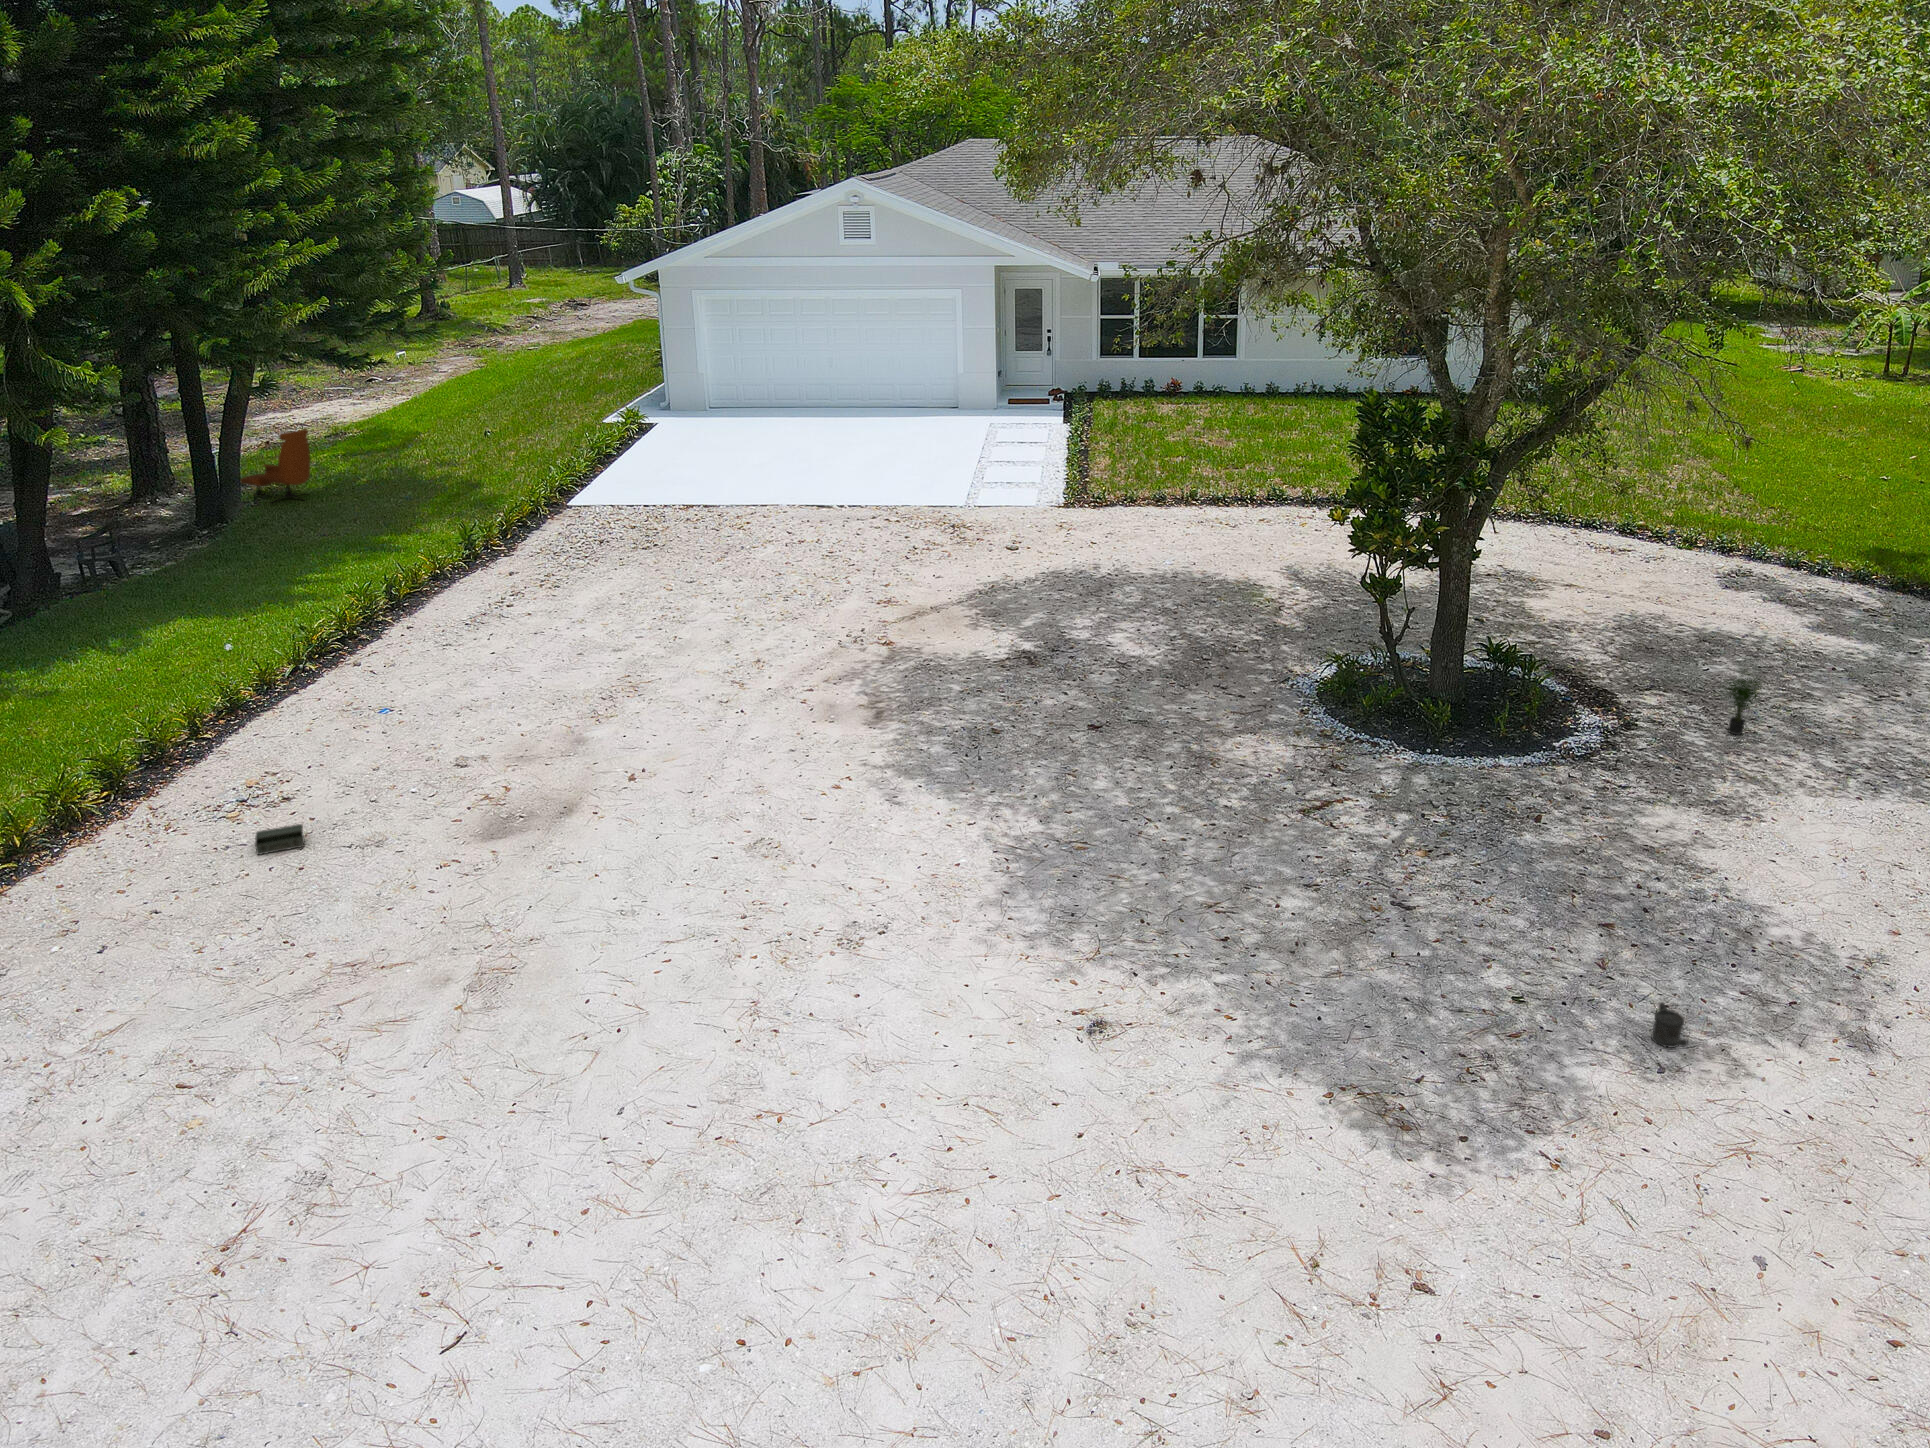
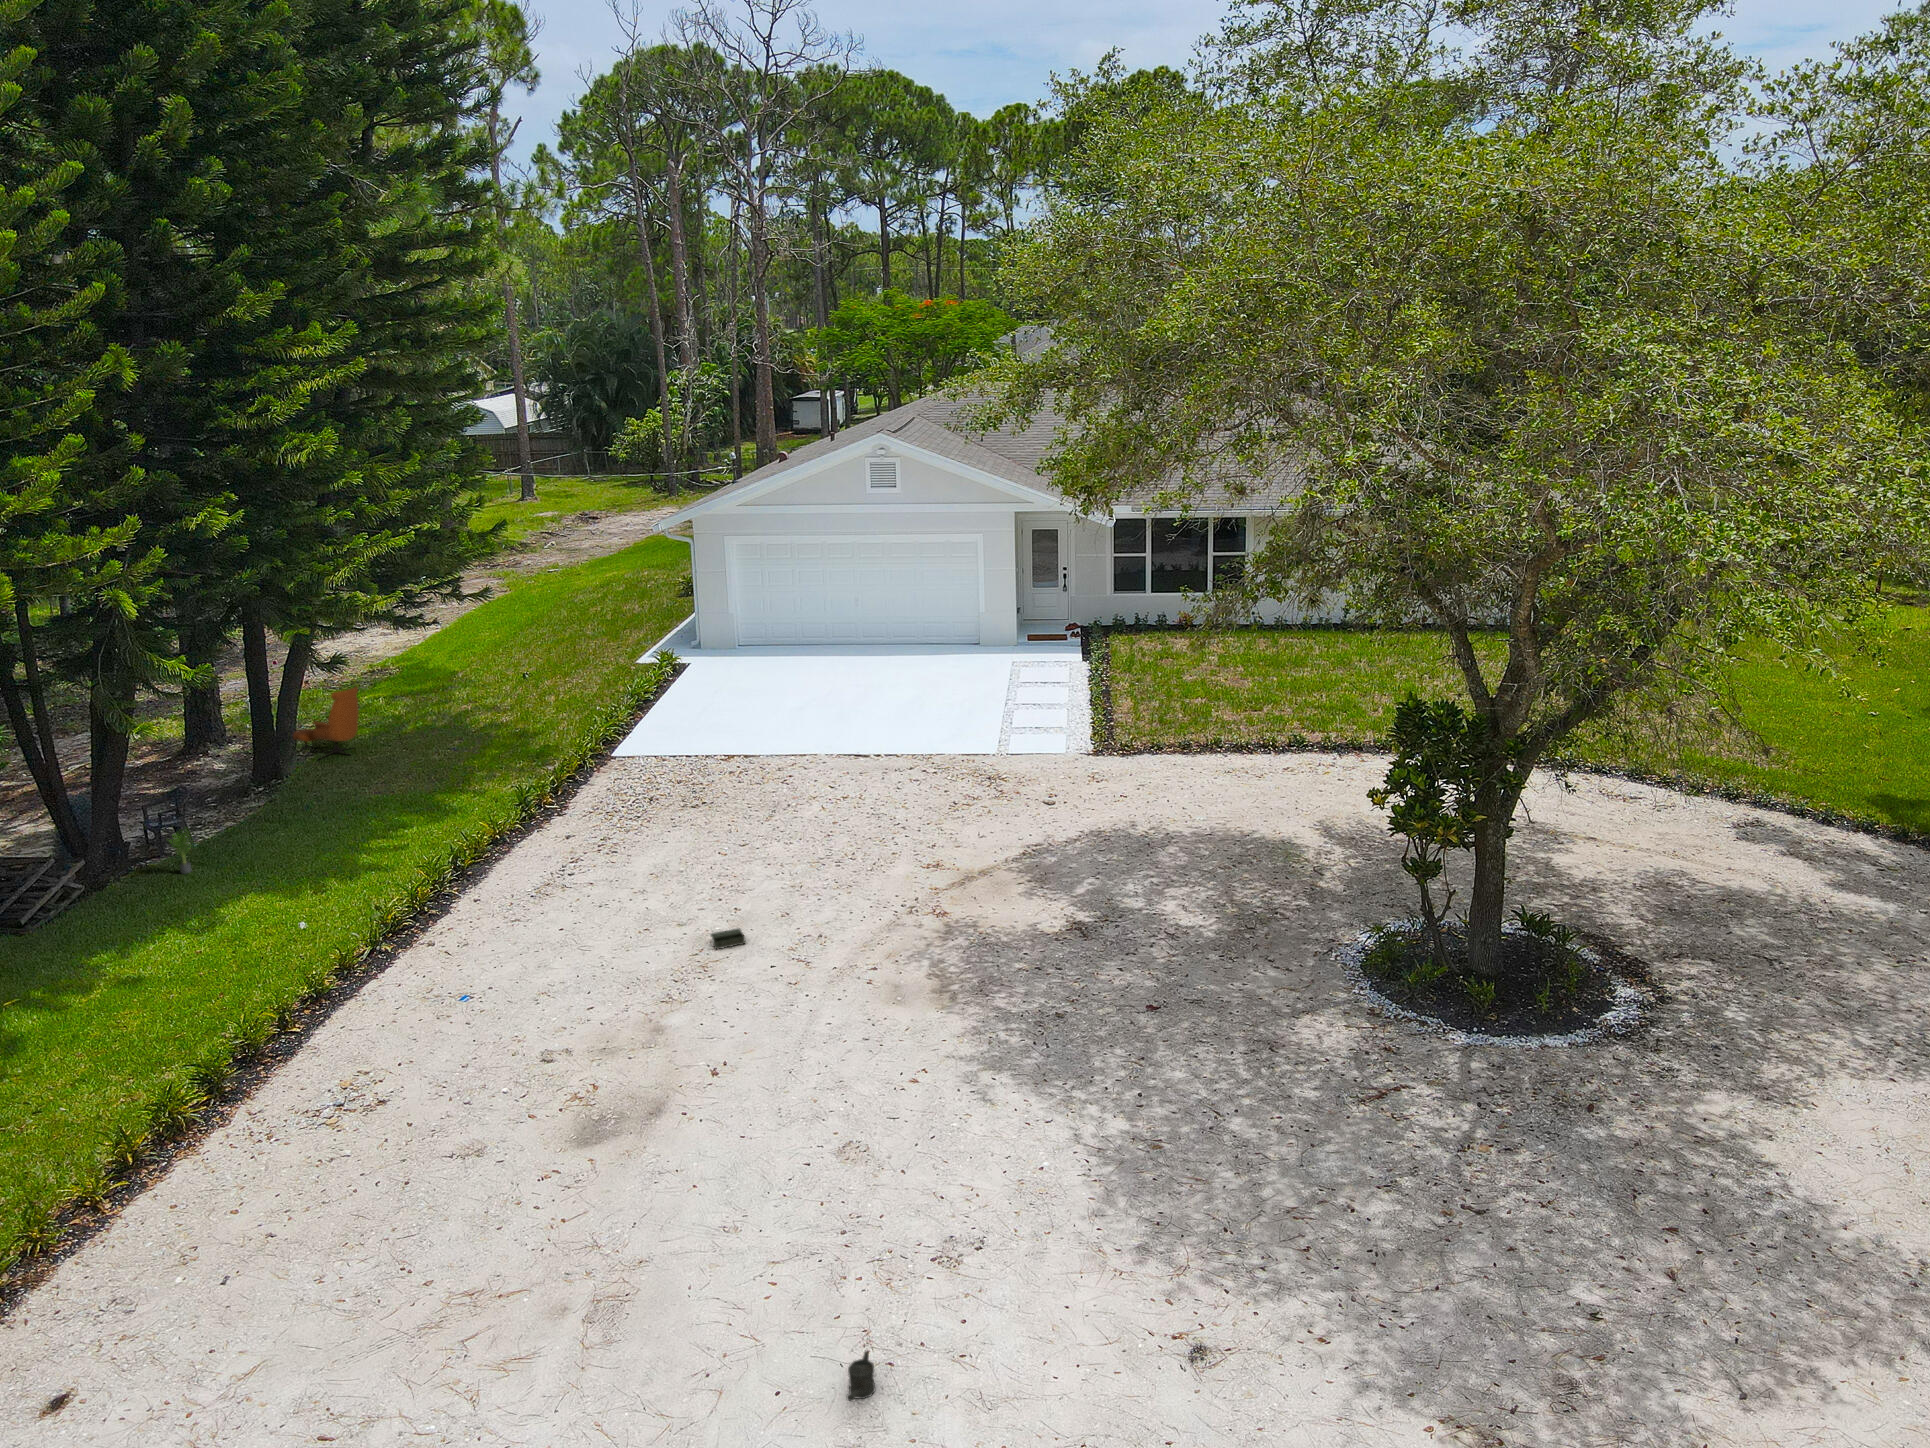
potted plant: present [1723,670,1760,735] -> present [170,832,191,874]
toolbox: present [255,824,304,855] -> present [711,928,745,949]
watering can: present [1651,1003,1688,1048] -> present [847,1351,875,1401]

